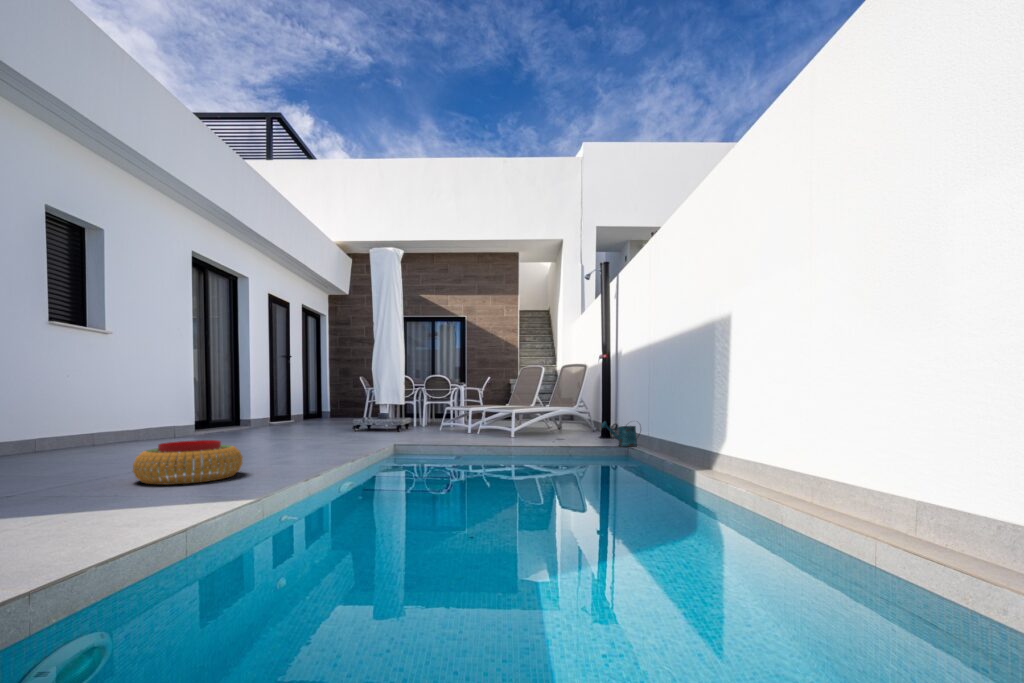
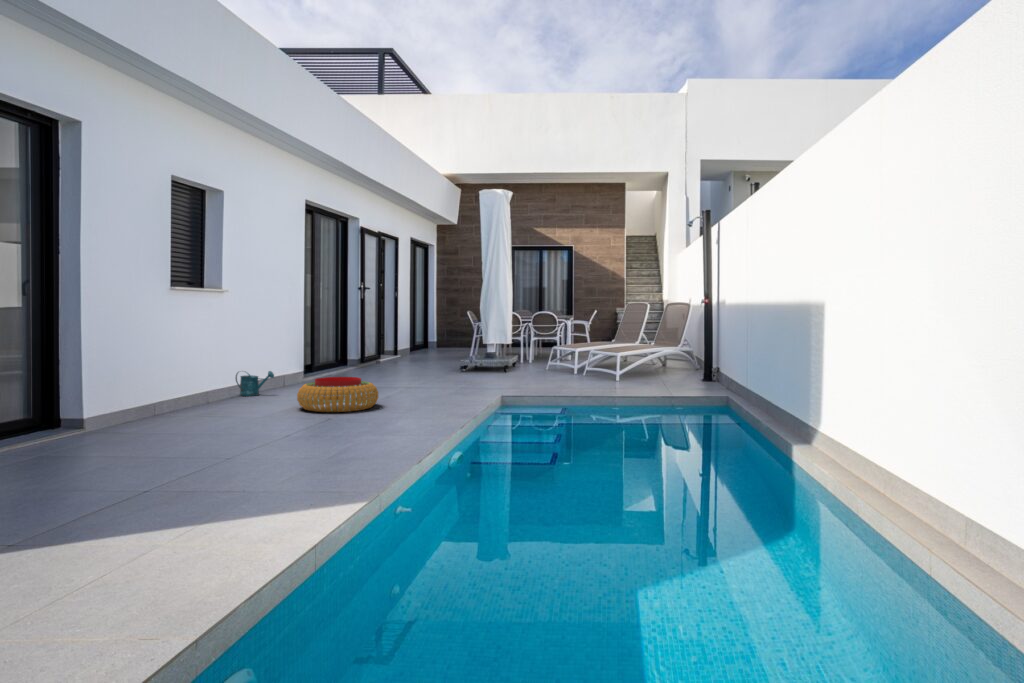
watering can: present [601,421,637,447] -> present [236,371,274,396]

